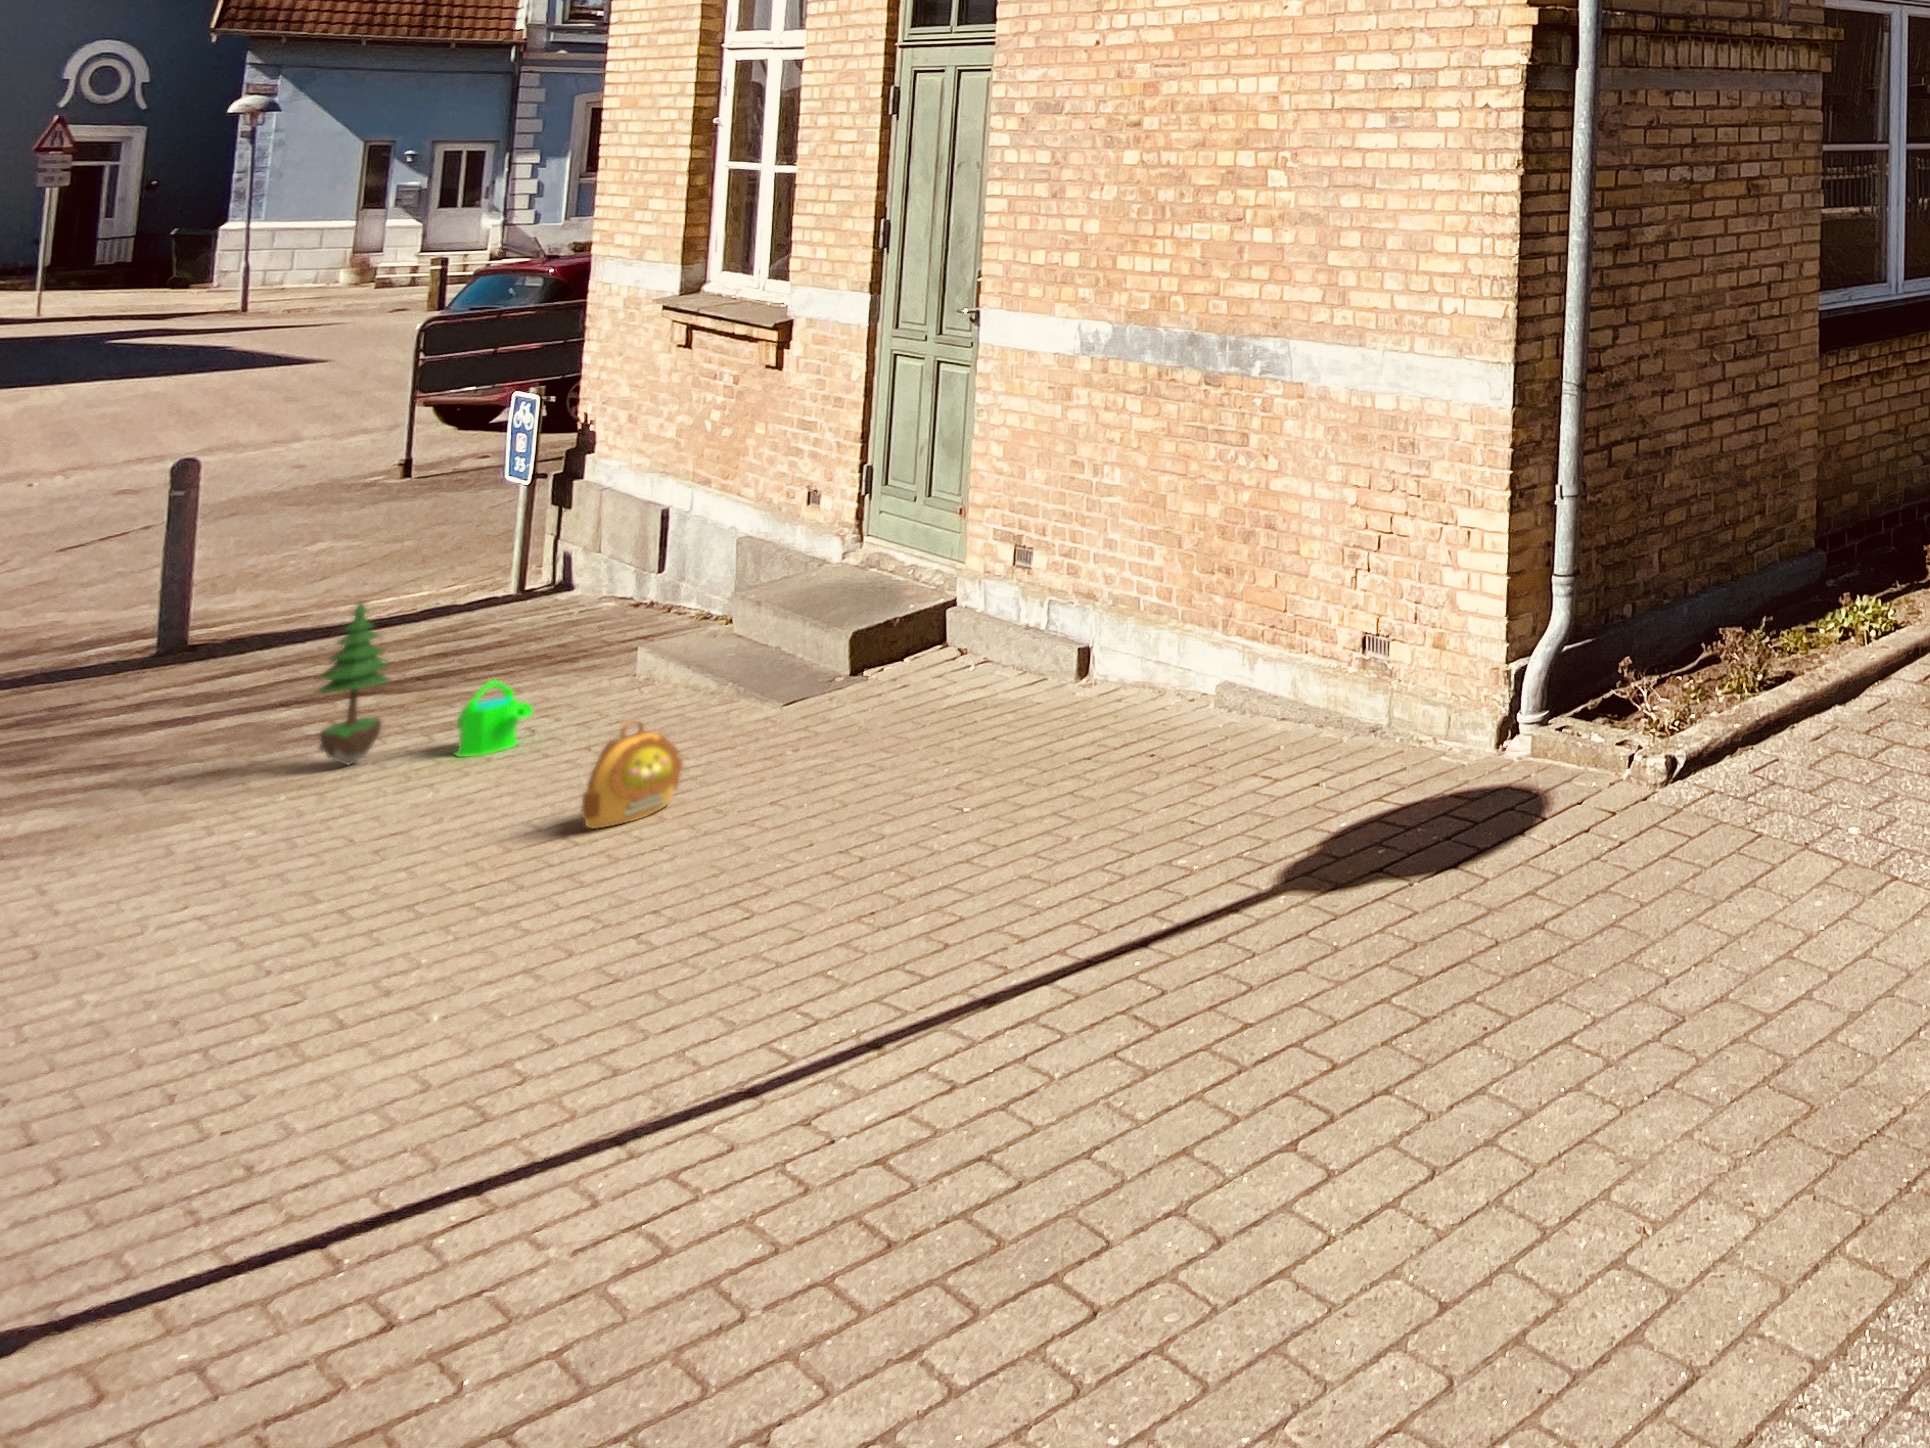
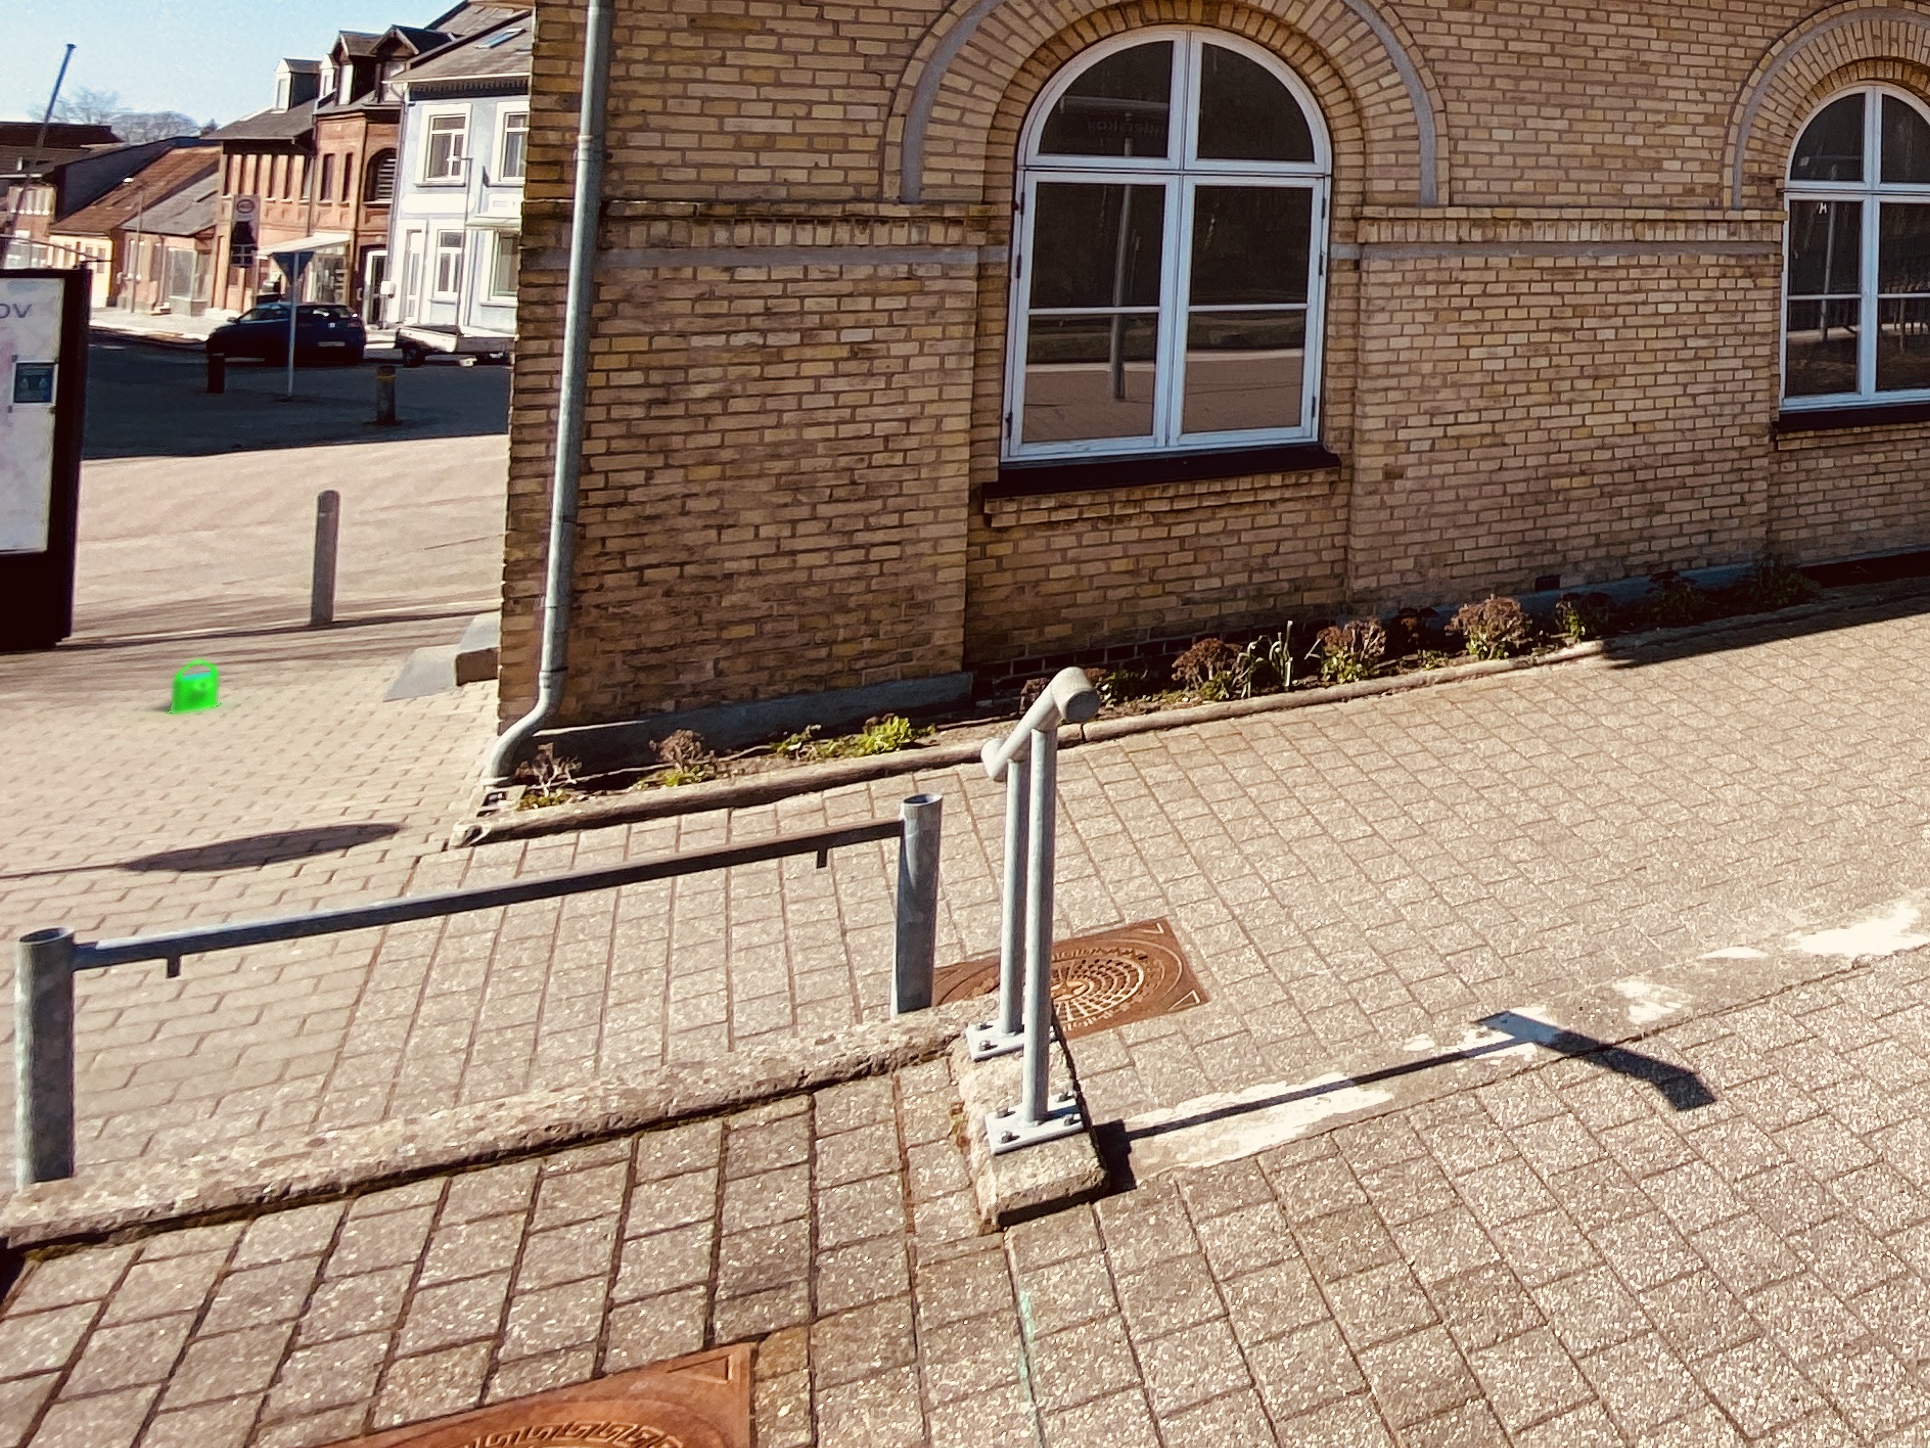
potted tree: present [318,603,392,765] -> none [88,592,150,709]
backpack: present [582,721,683,829] -> none [51,710,146,787]

